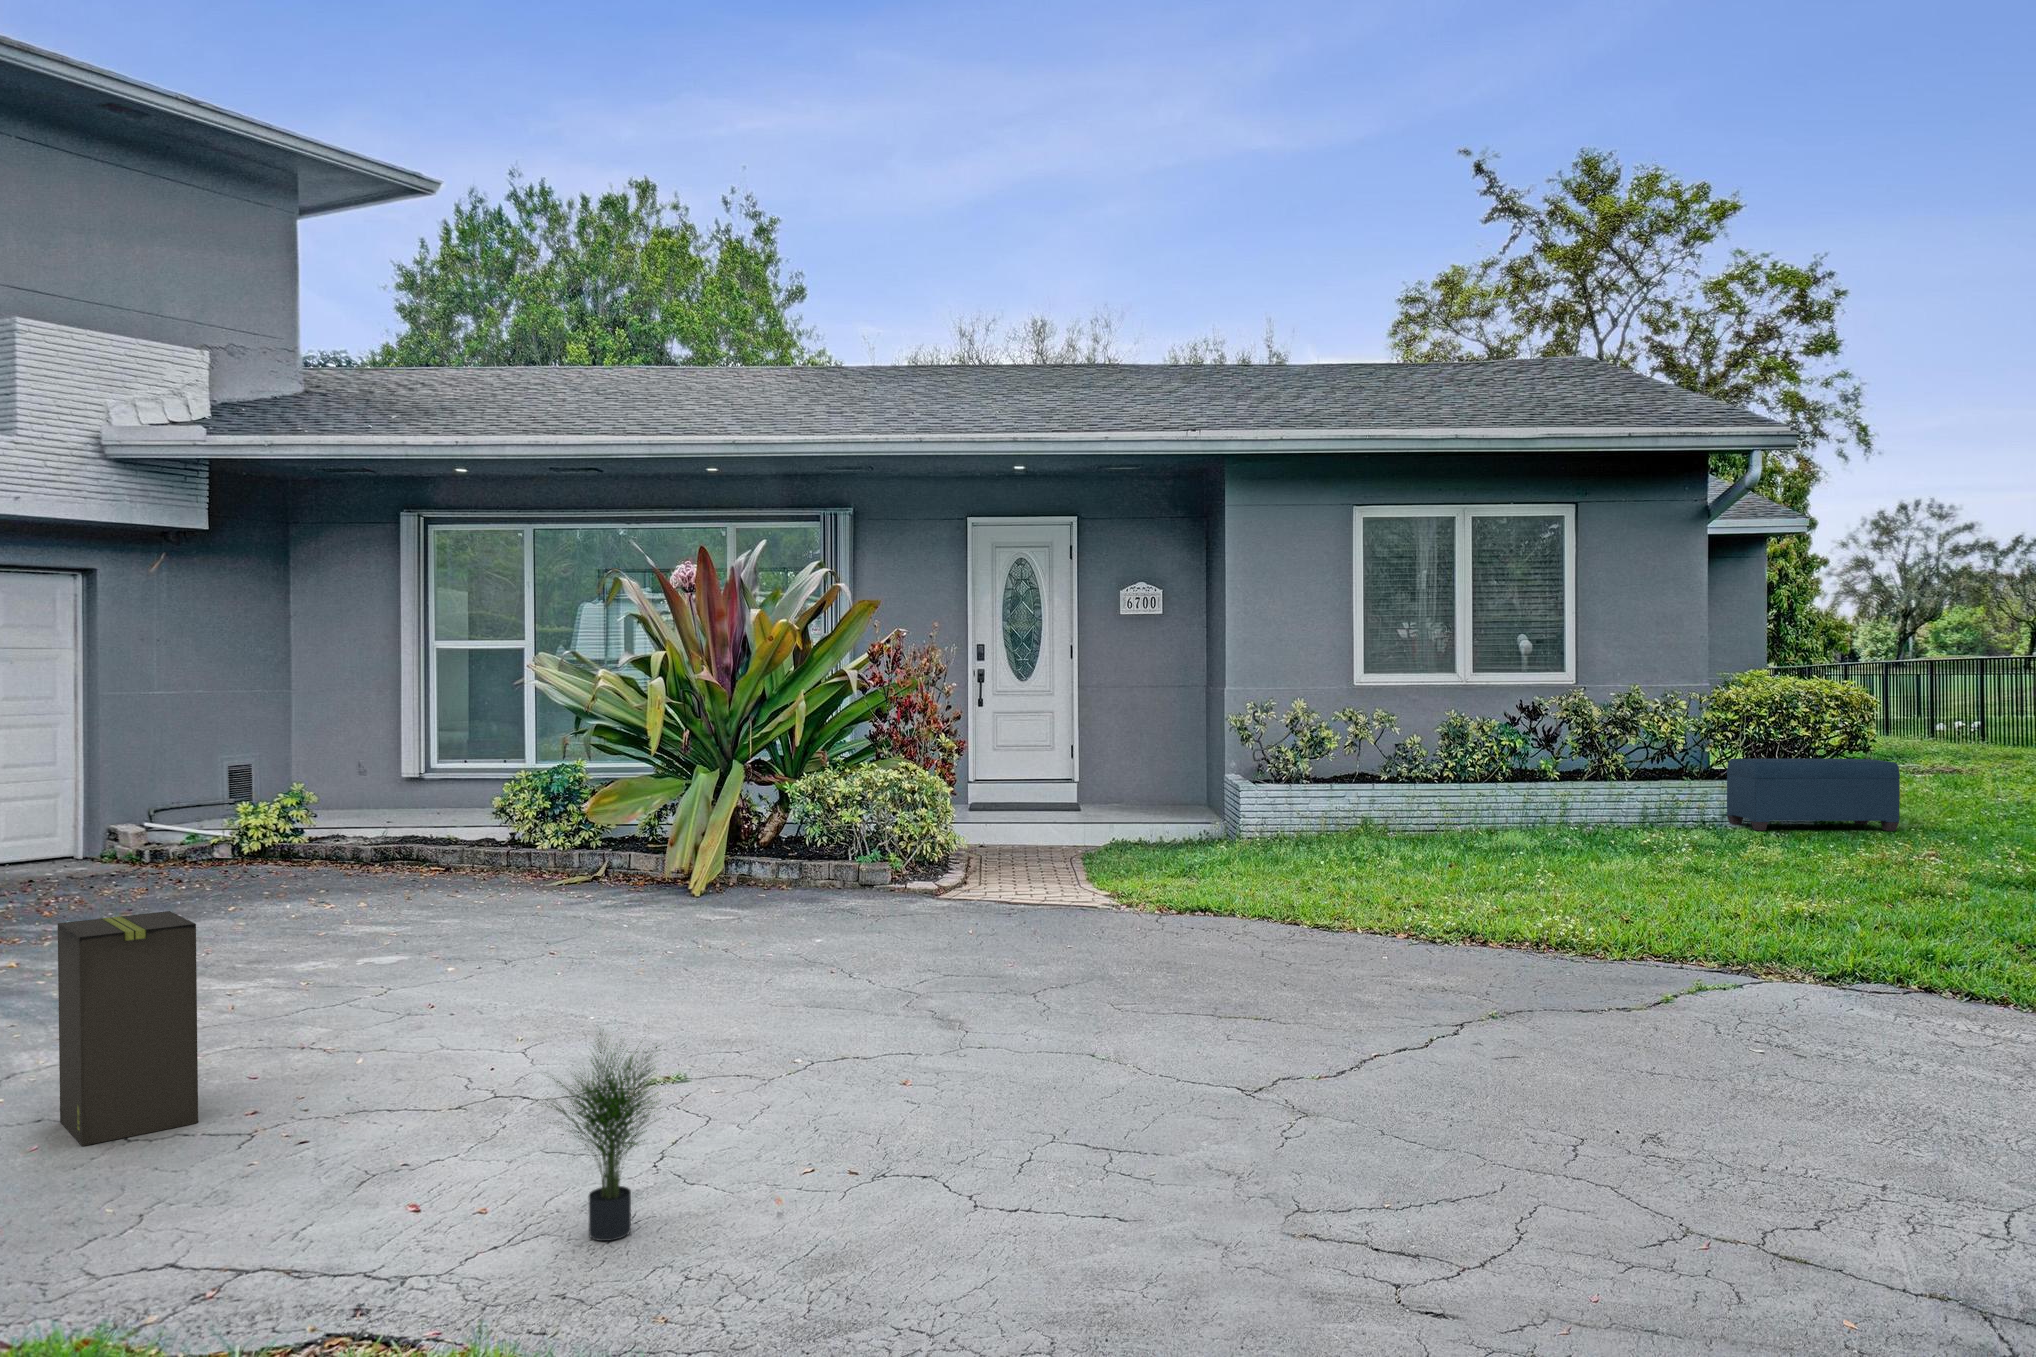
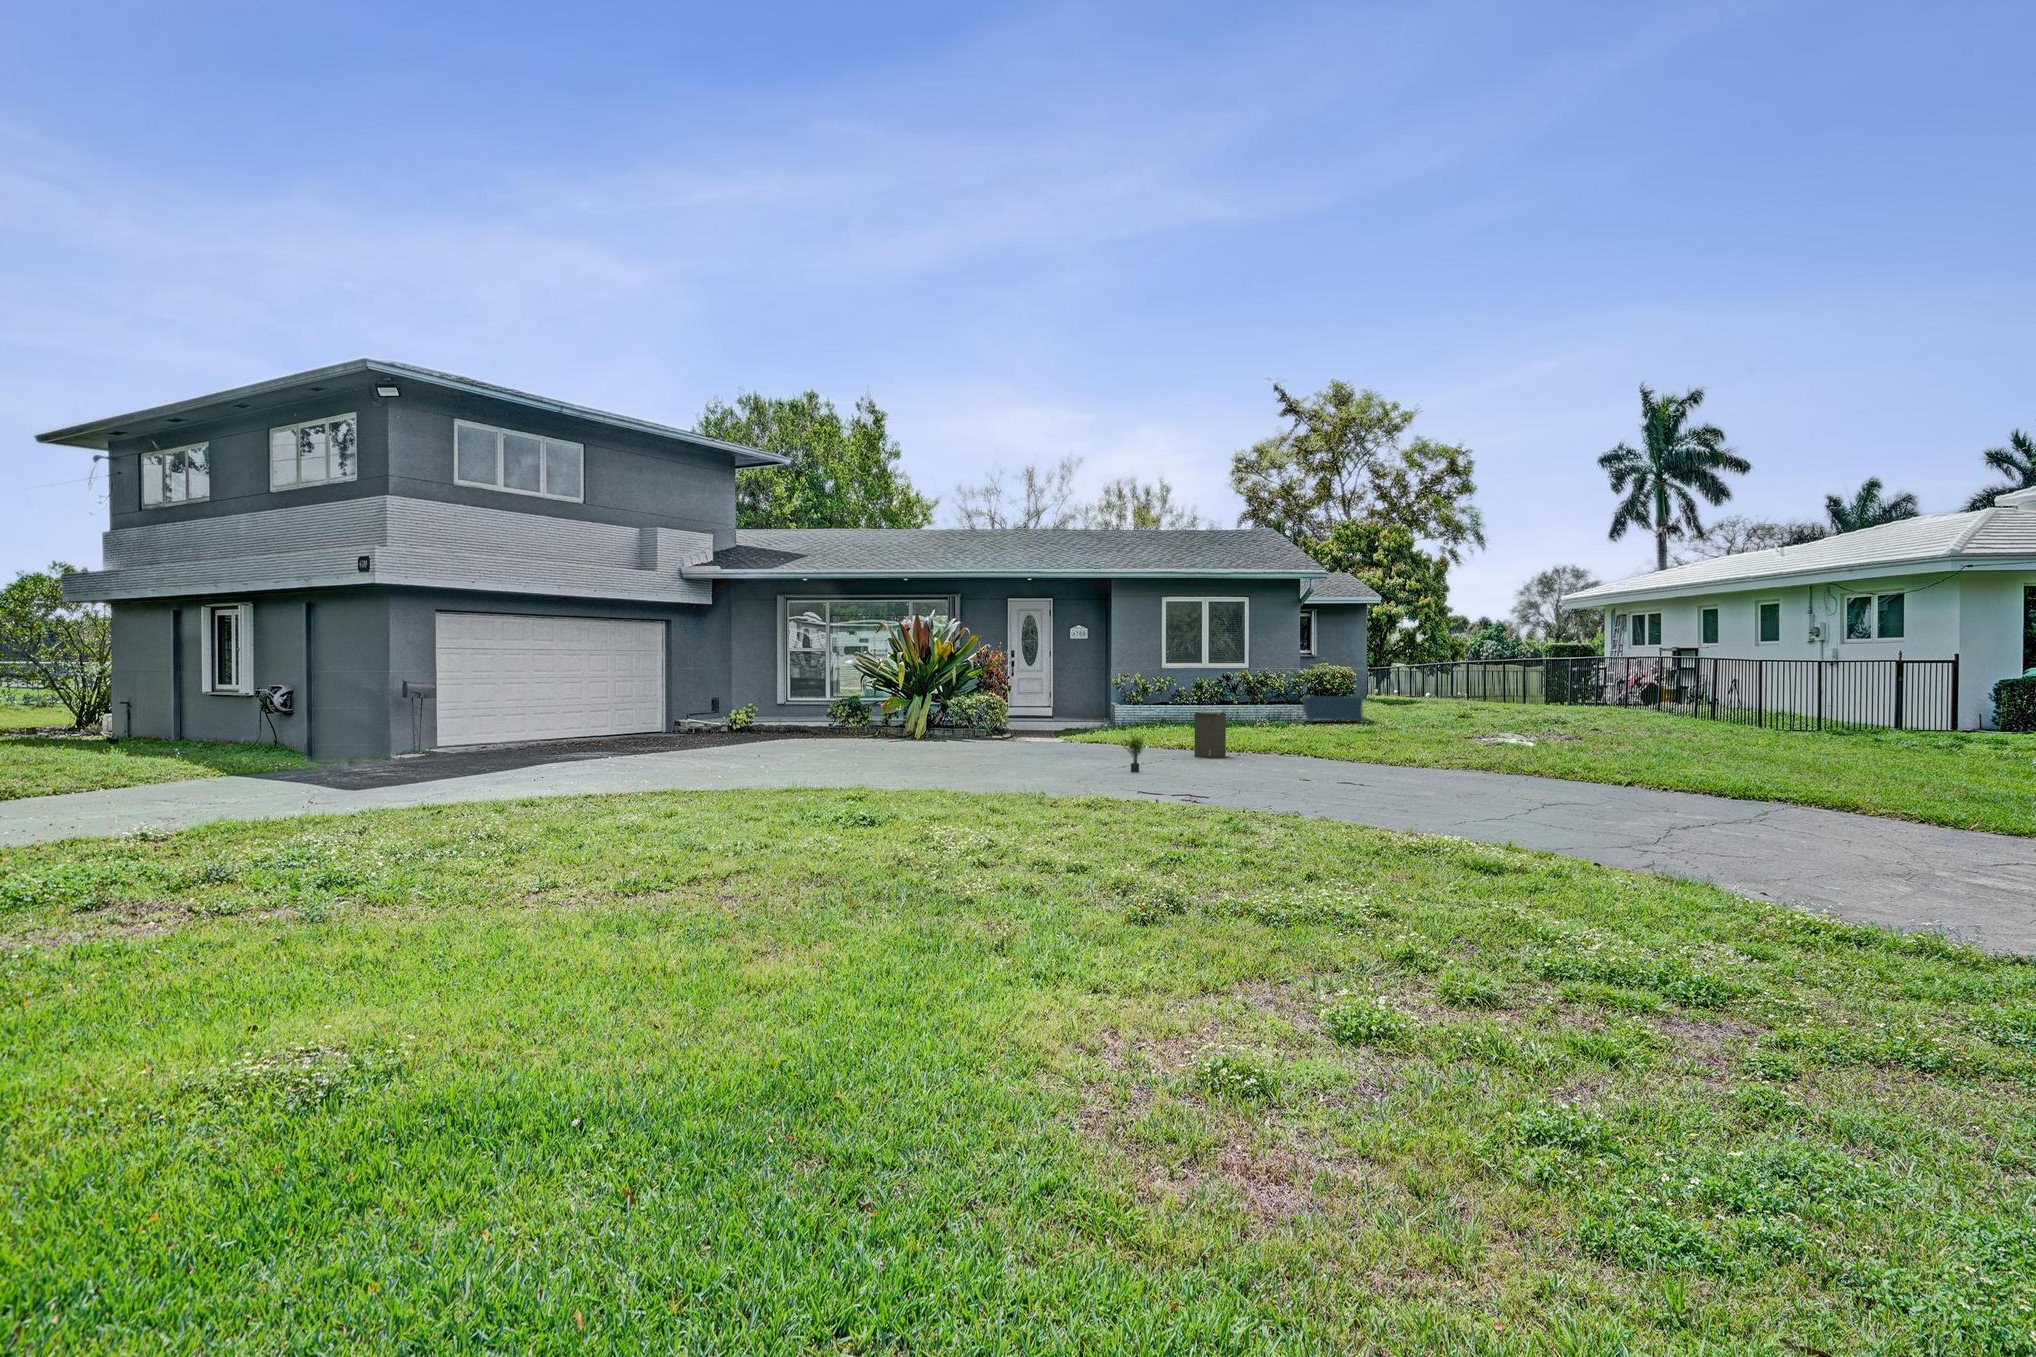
cardboard box: present [58,911,198,1146] -> present [1194,712,1226,758]
potted plant: present [547,1029,661,1241] -> present [1124,734,1143,772]

